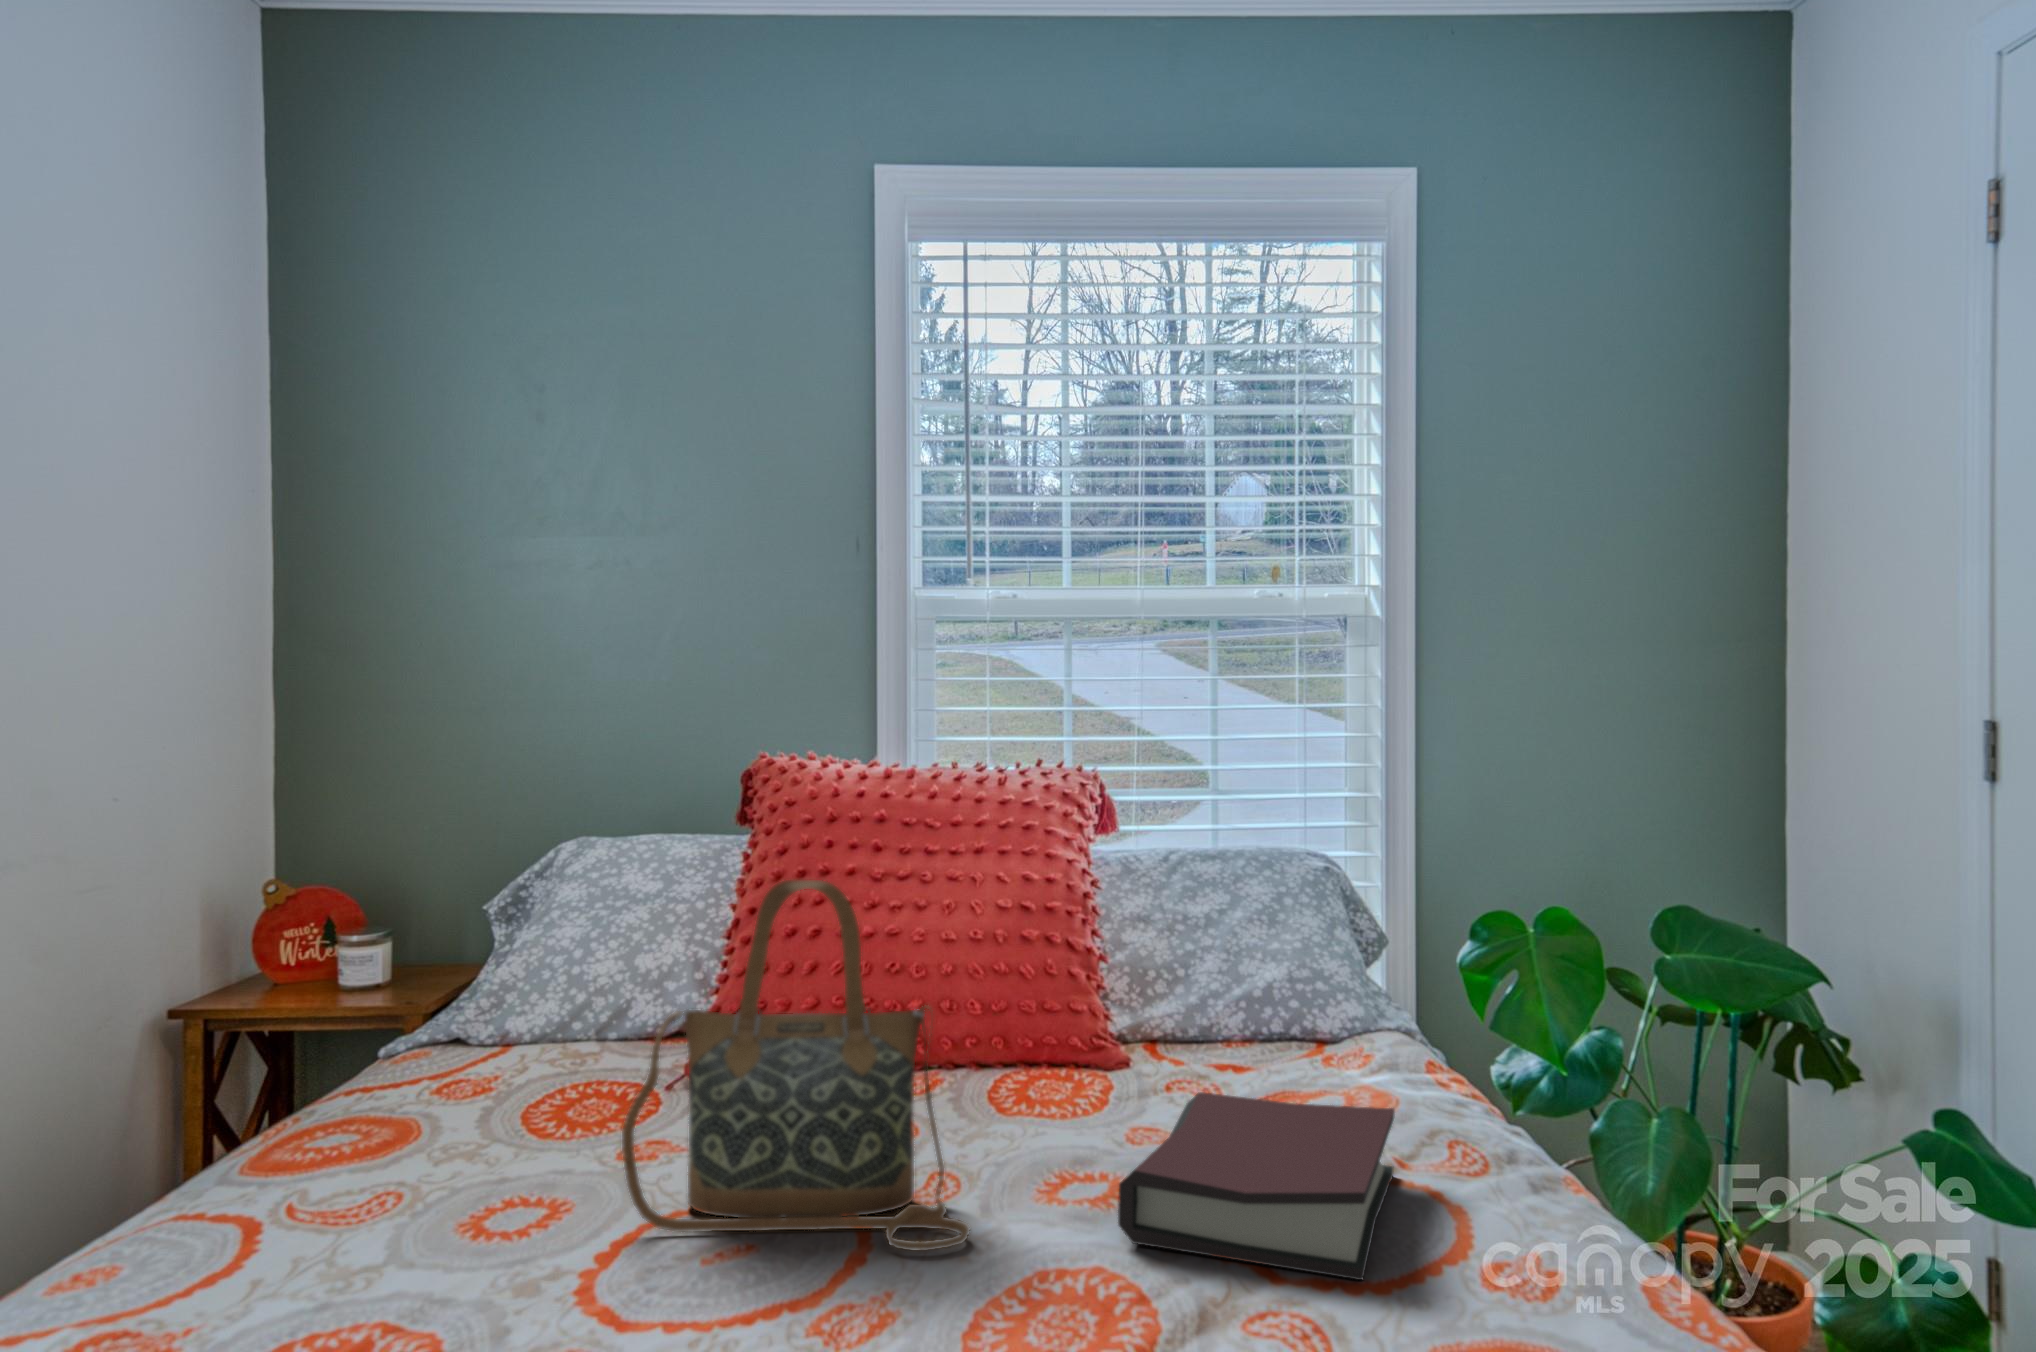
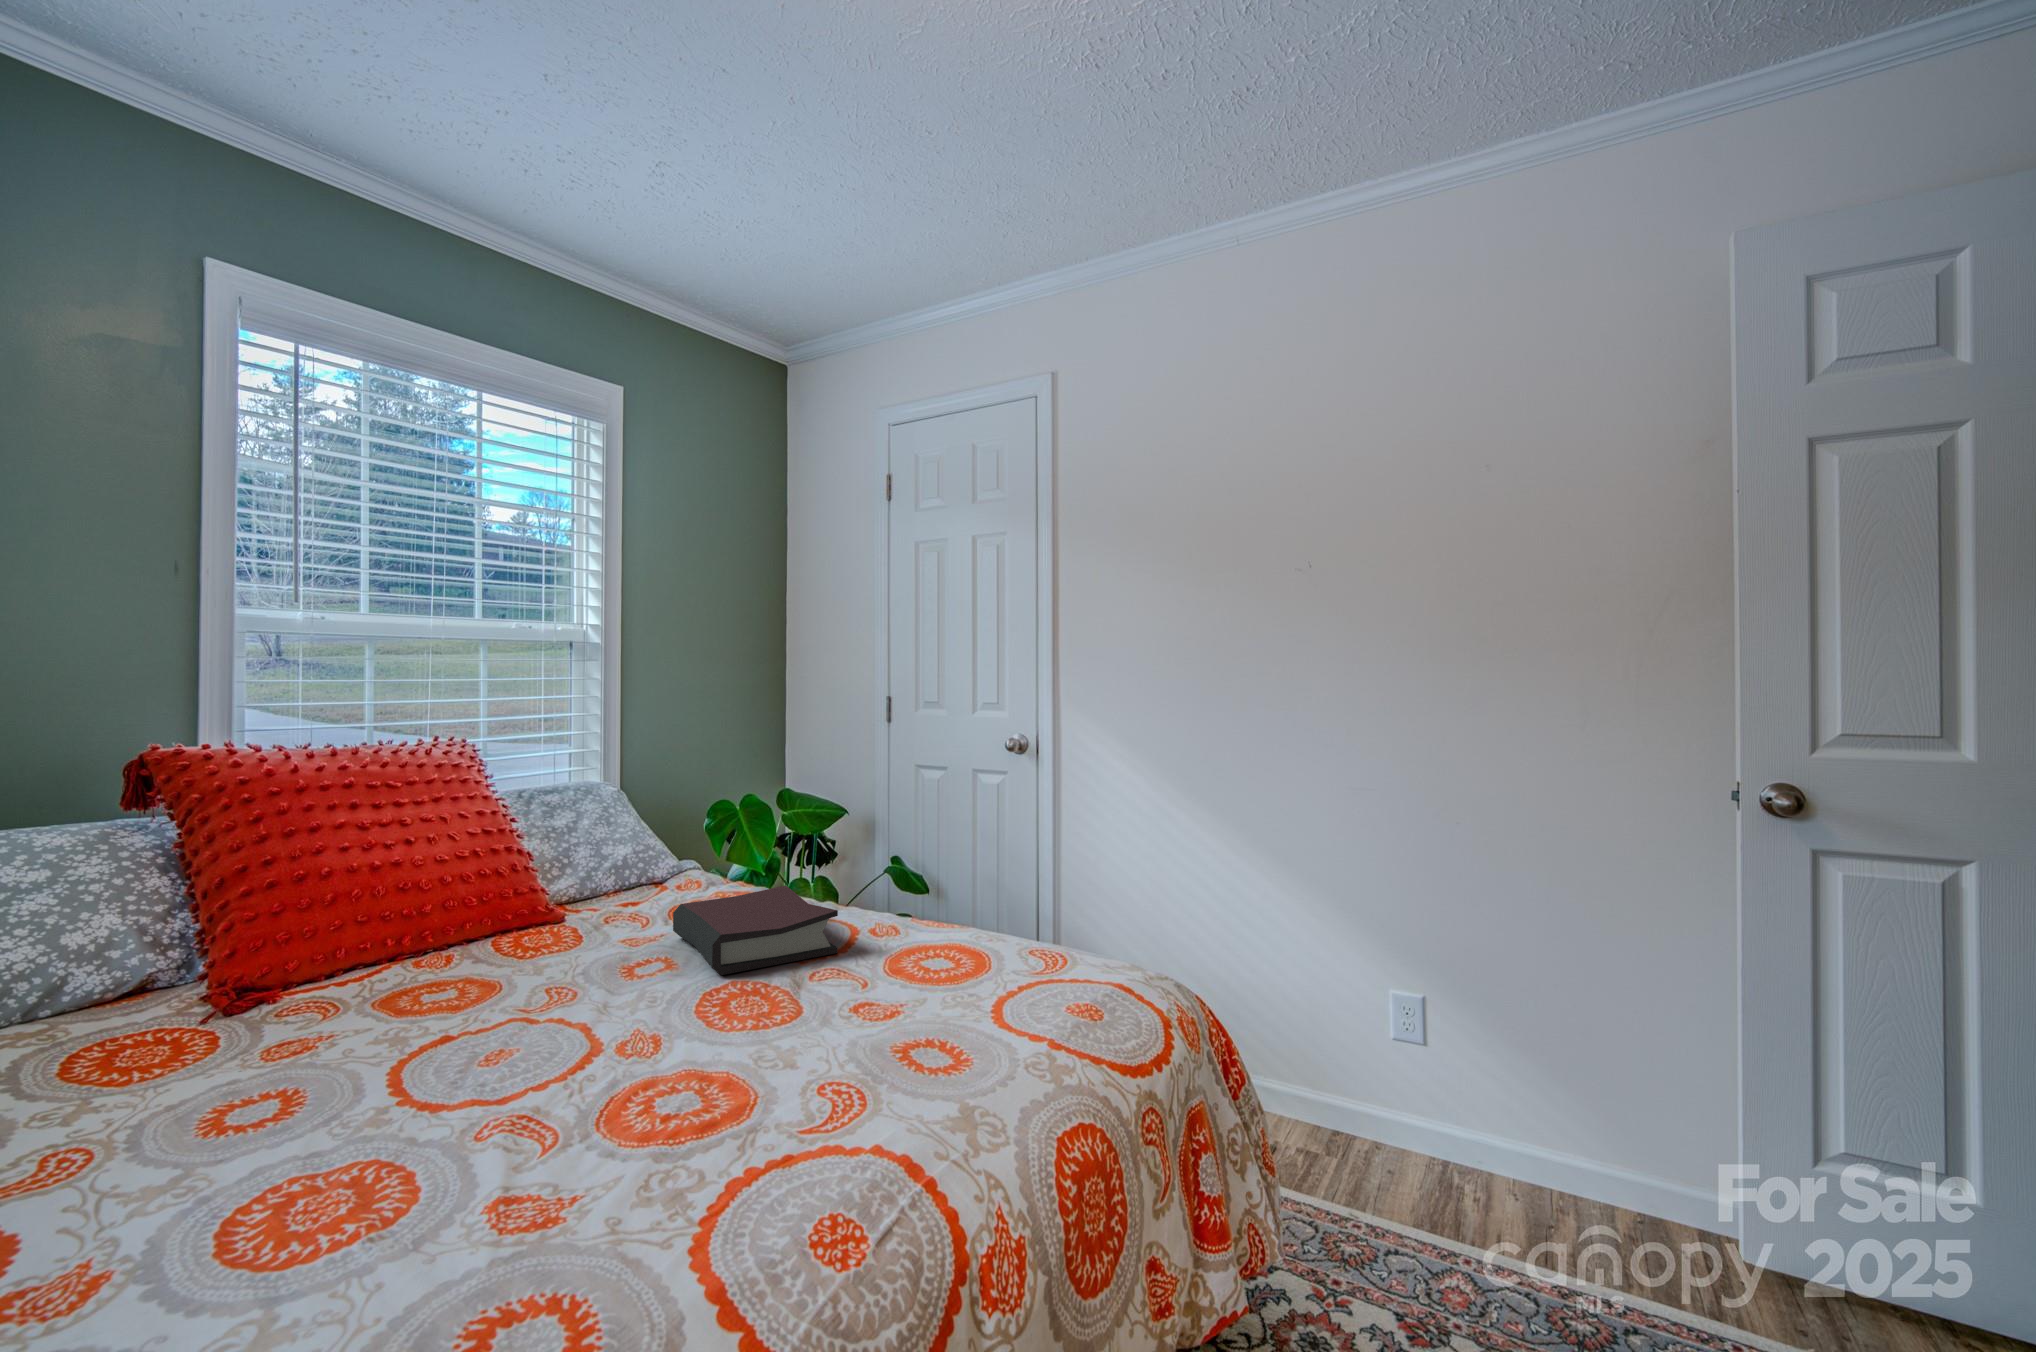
handbag: present [622,880,970,1251] -> none [358,804,636,1070]

